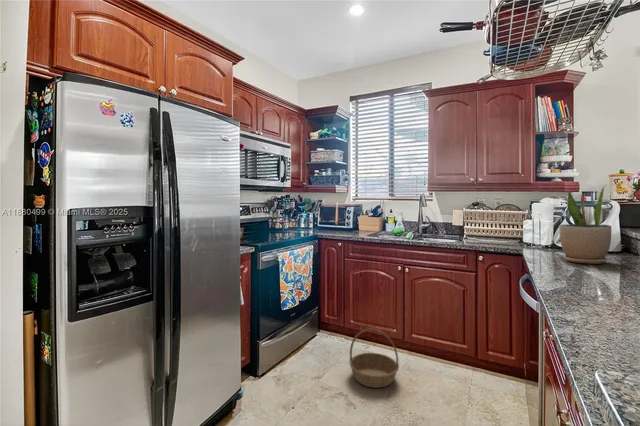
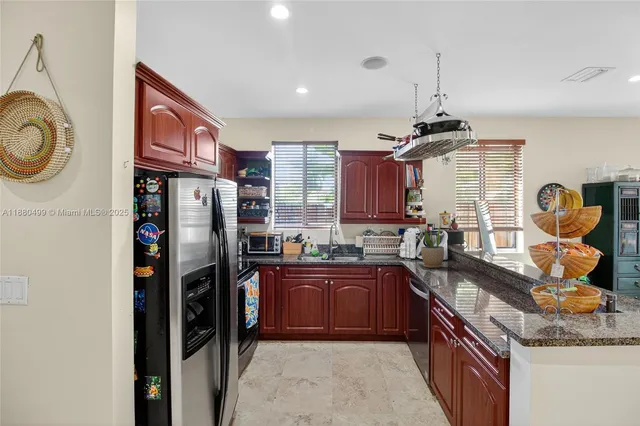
basket: present [350,328,399,388] -> none [297,325,332,366]

